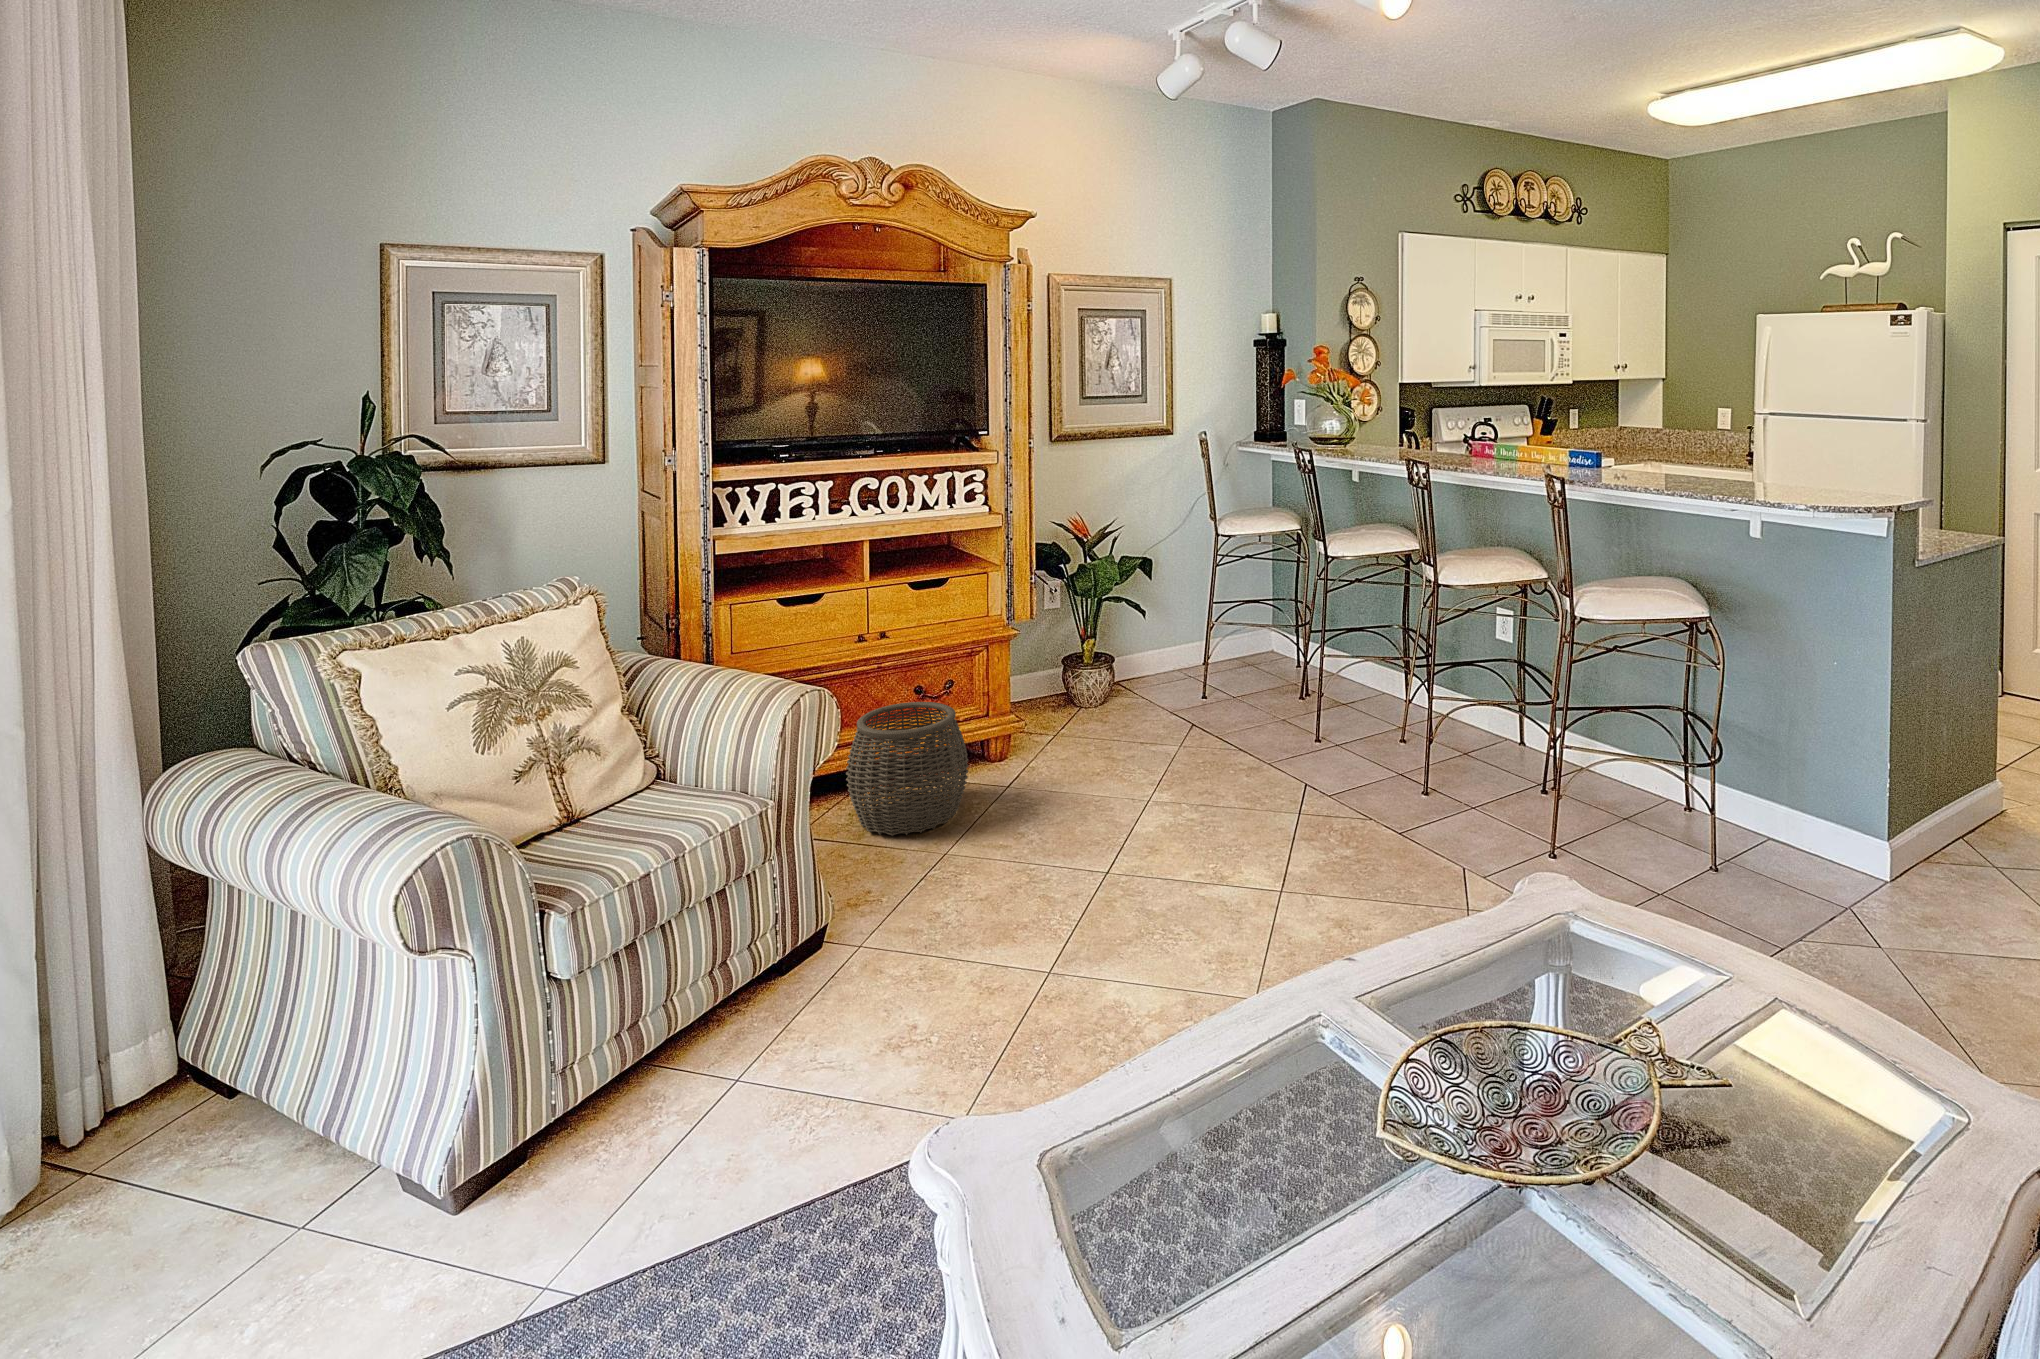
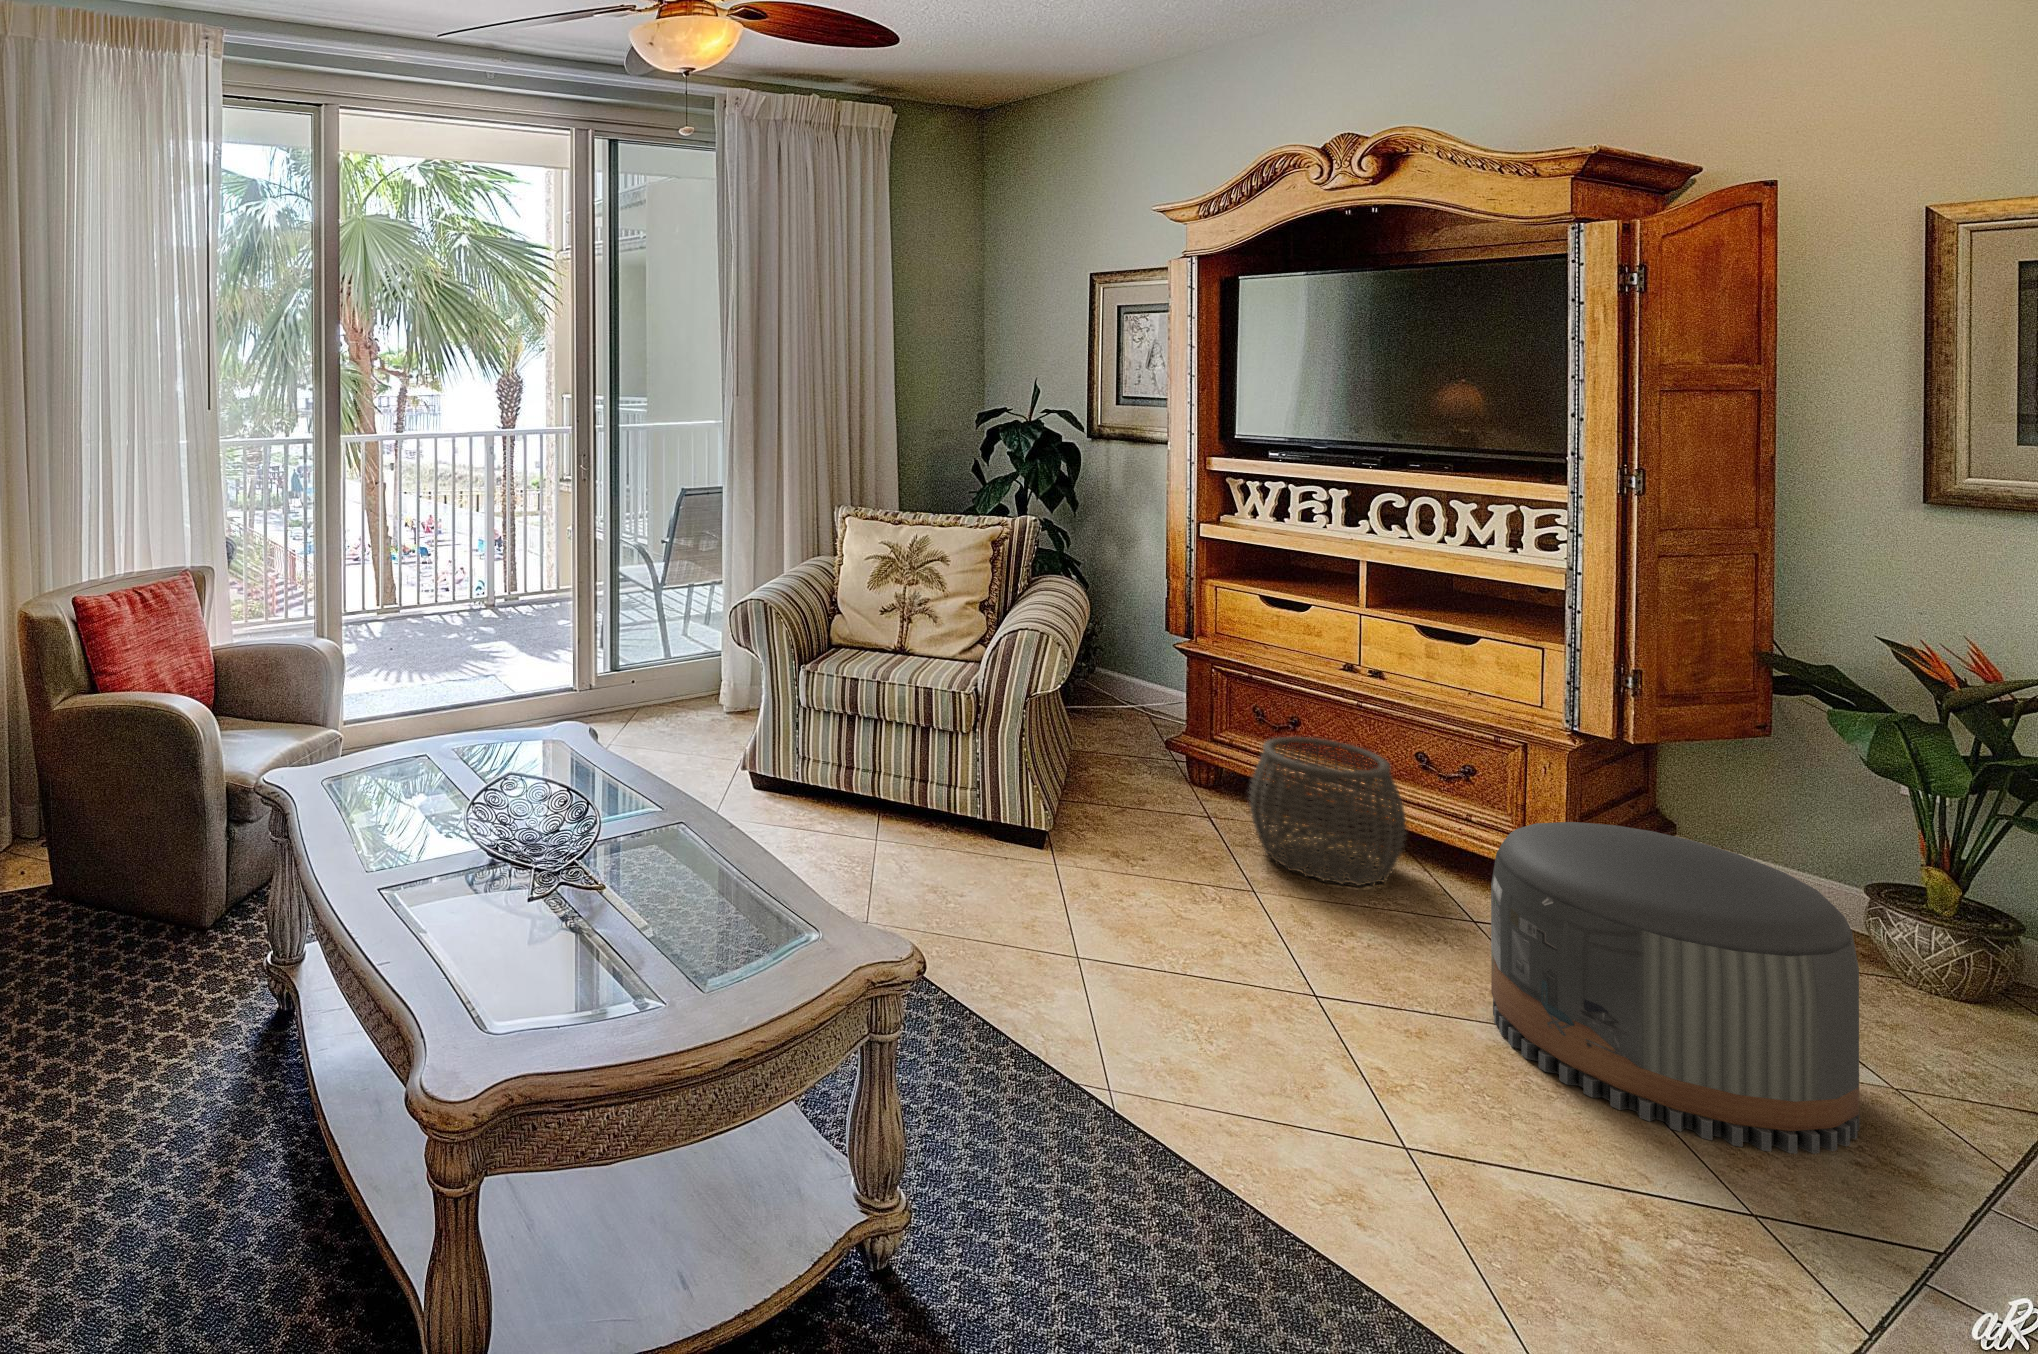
pouf: none [1113,643,1273,815] -> present [1491,822,1859,1154]

